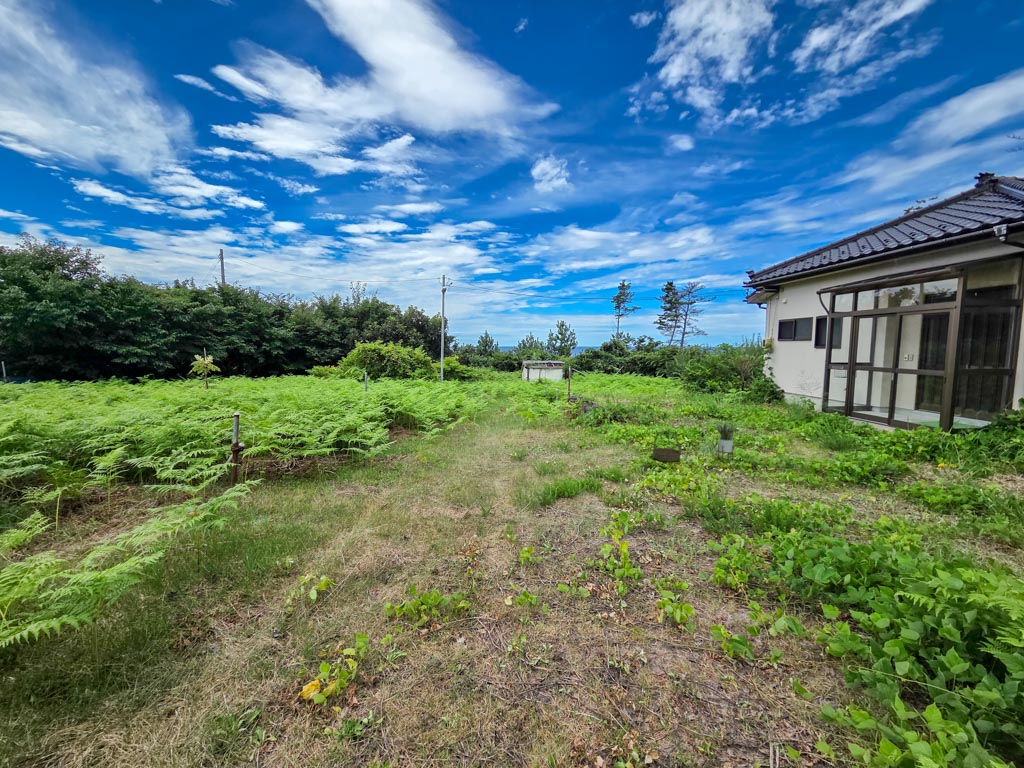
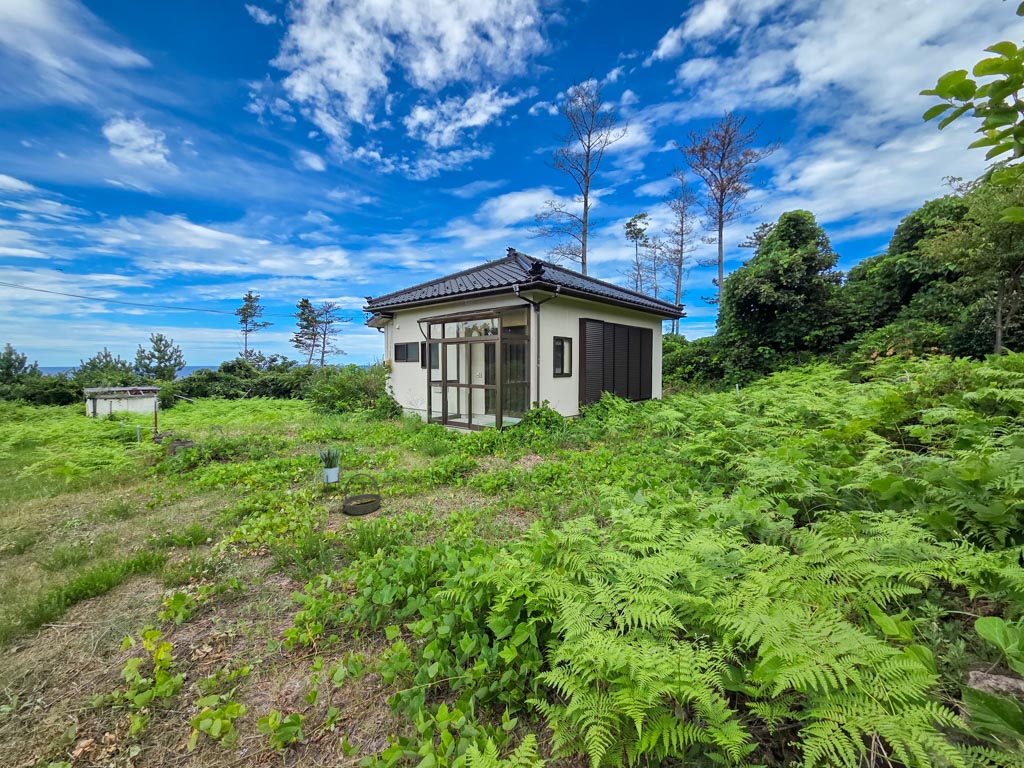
basket: present [652,431,682,462] -> present [343,473,381,515]

